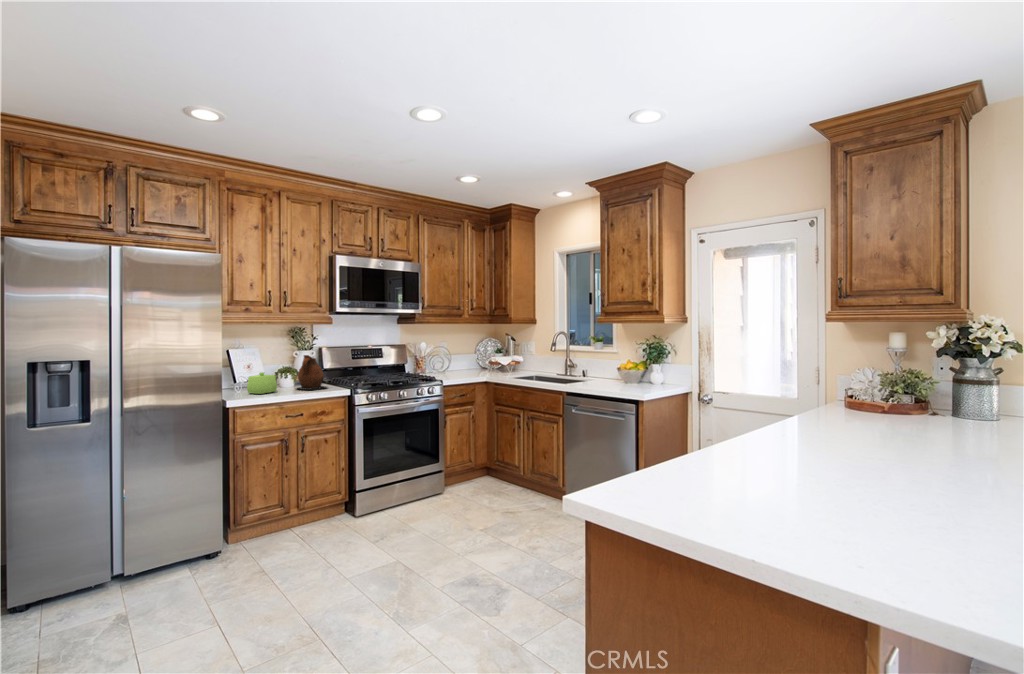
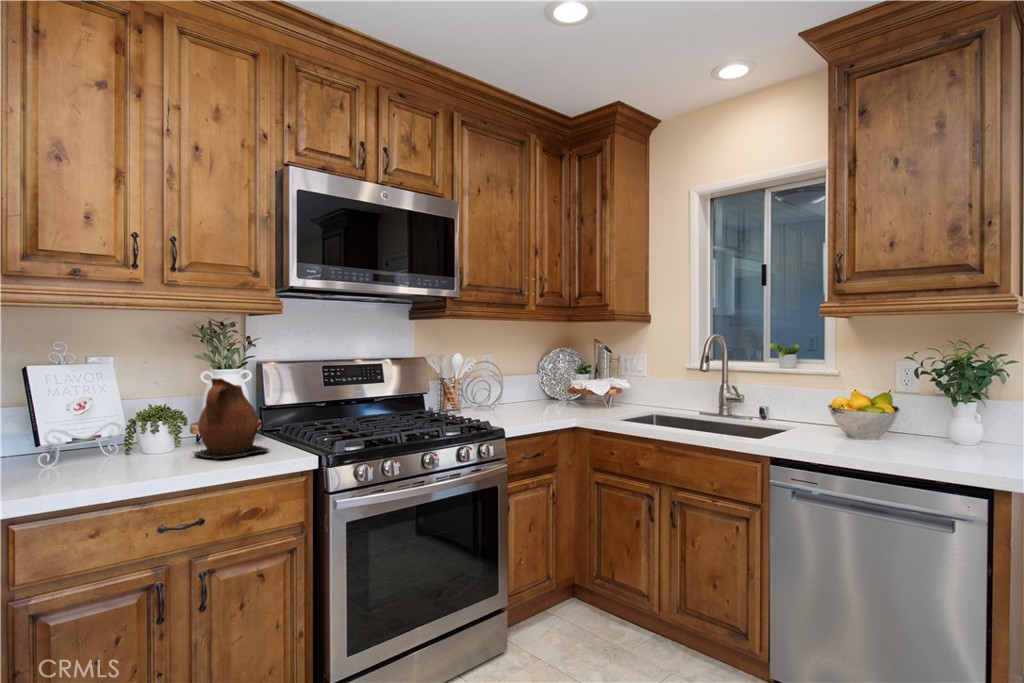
teapot: present [247,372,277,394] -> none [65,420,146,474]

